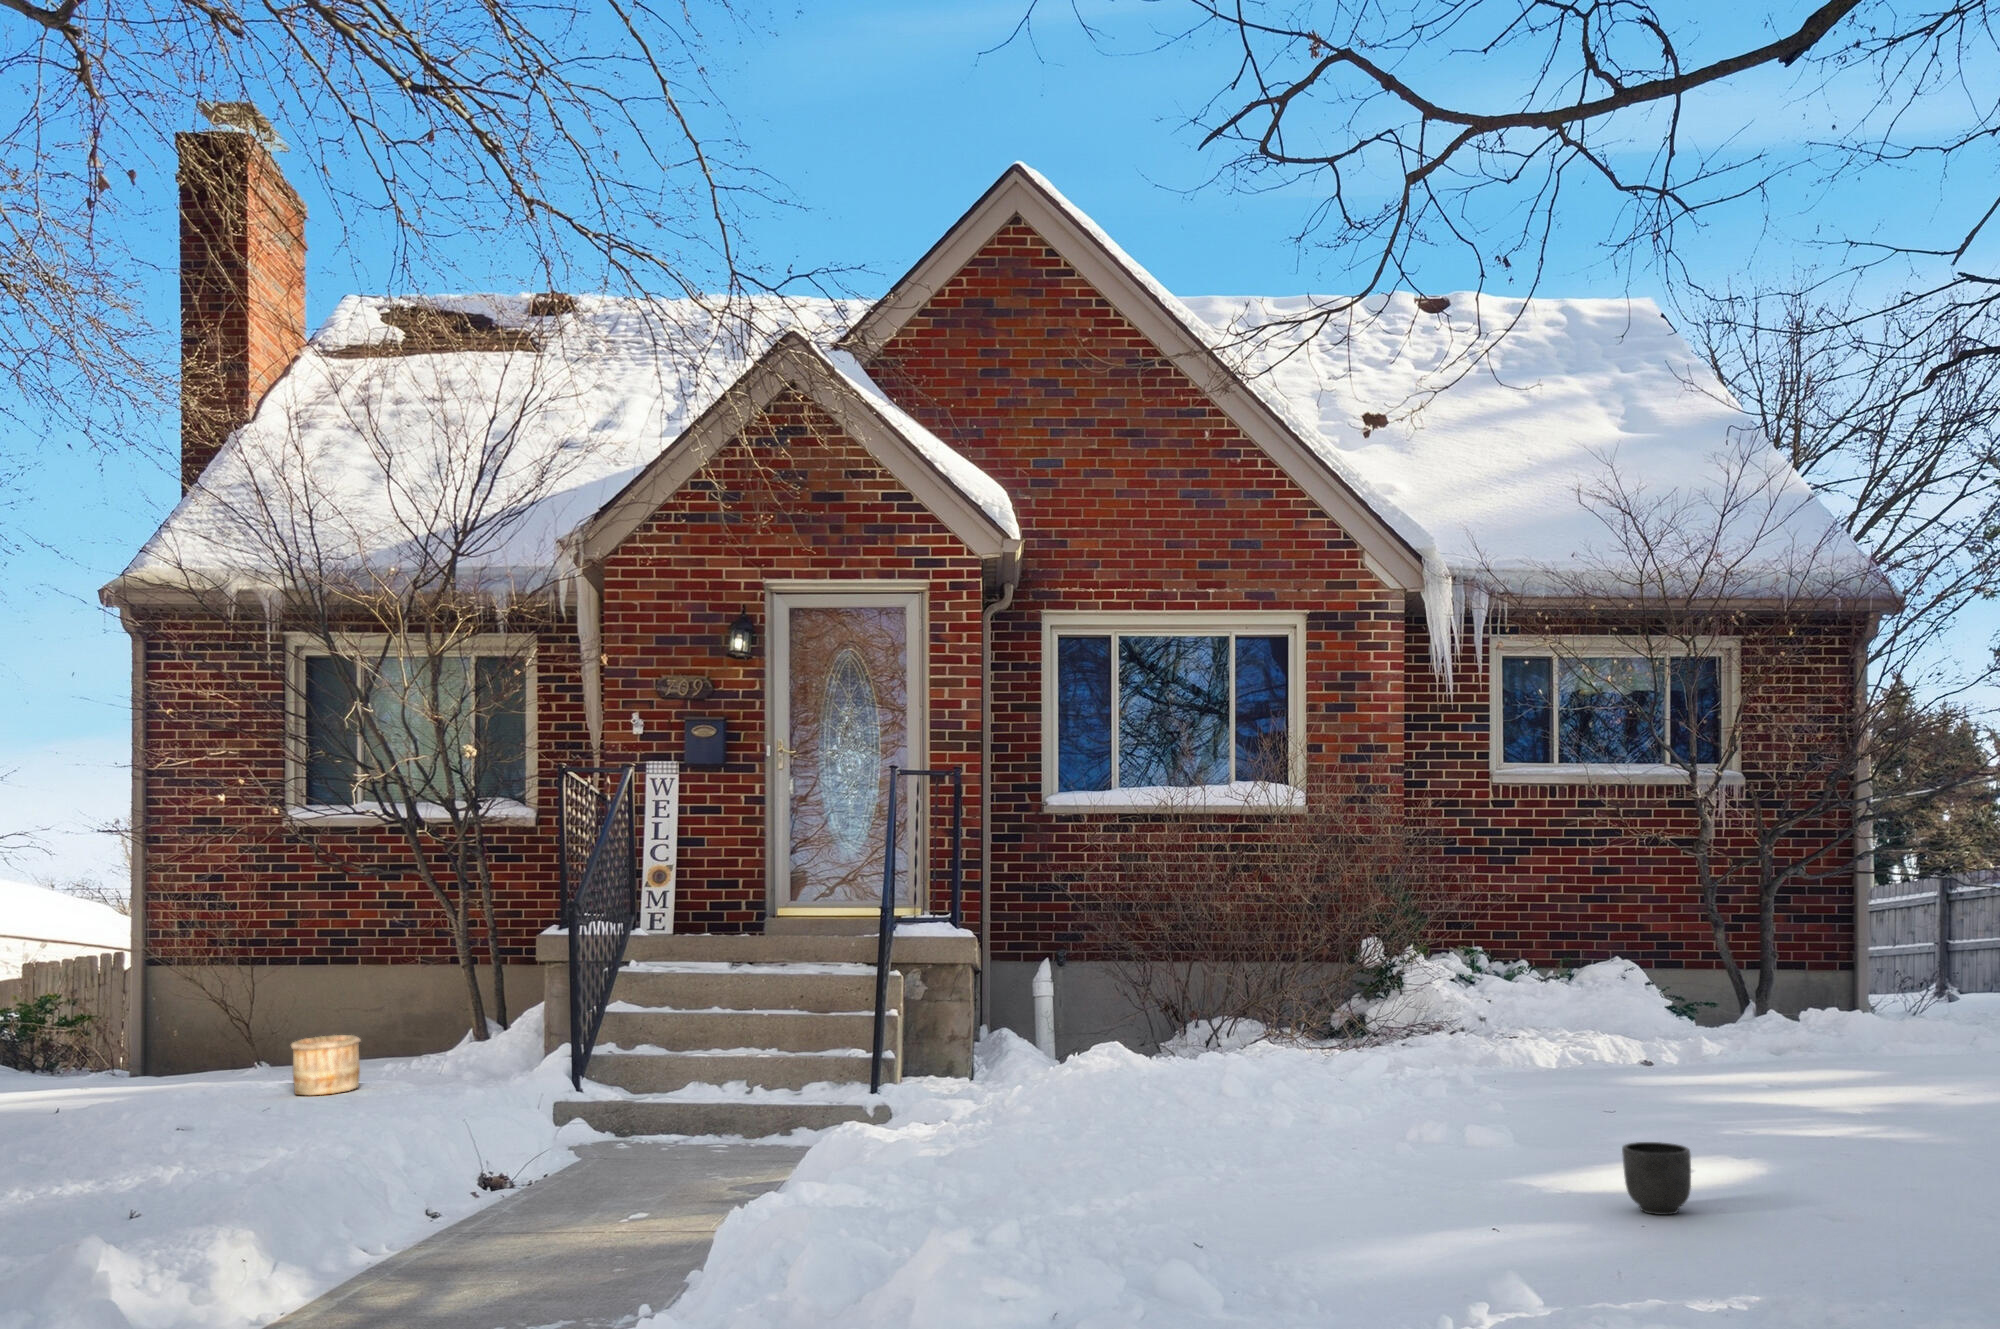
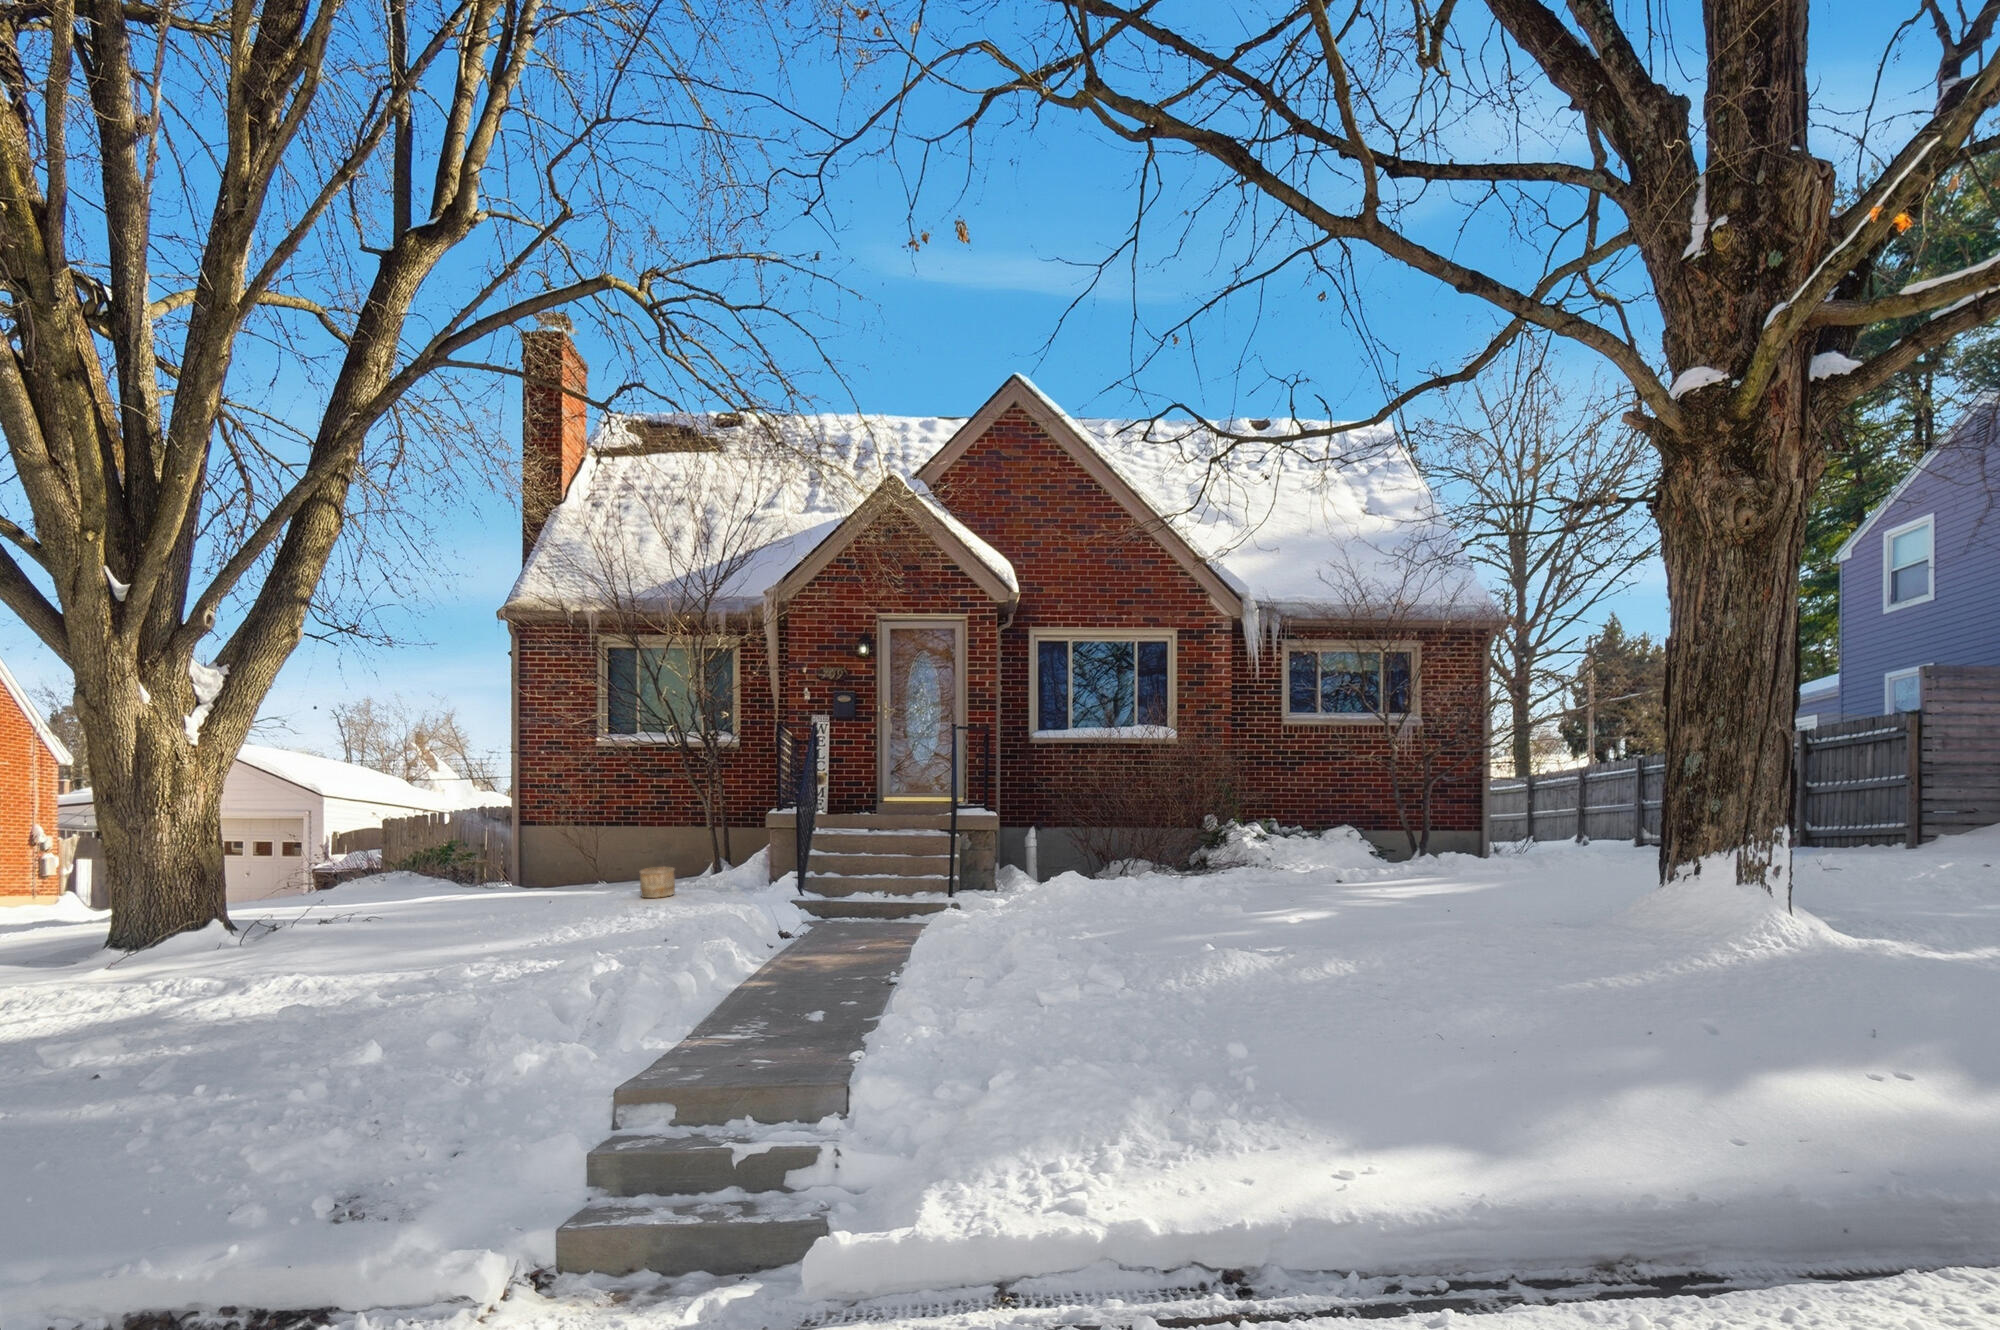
planter: present [1622,1142,1691,1215] -> none [1308,914,1337,945]

